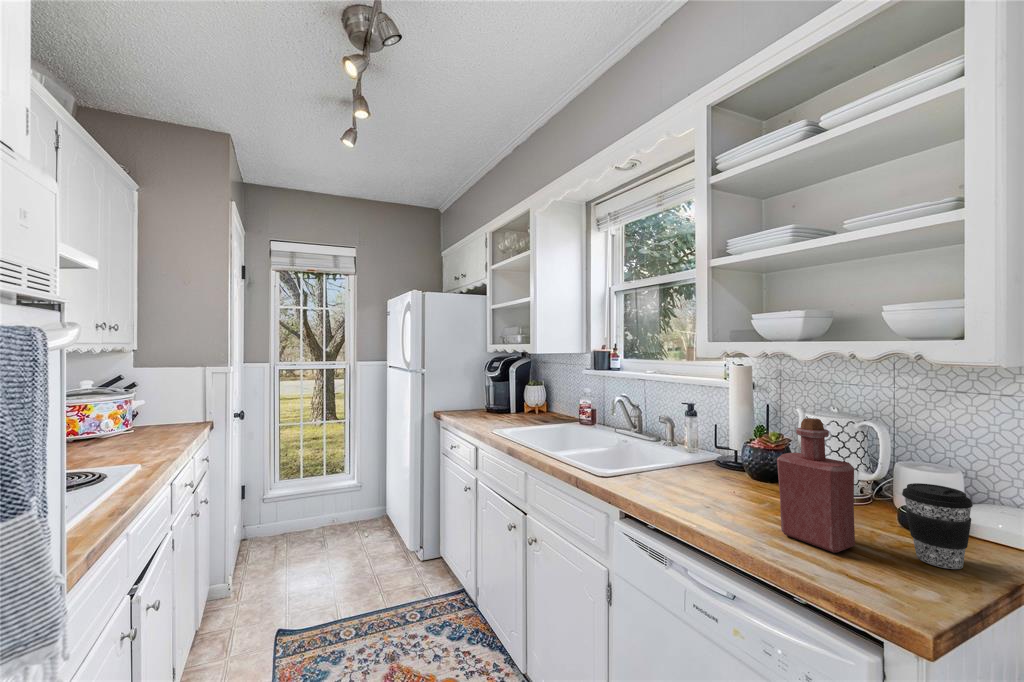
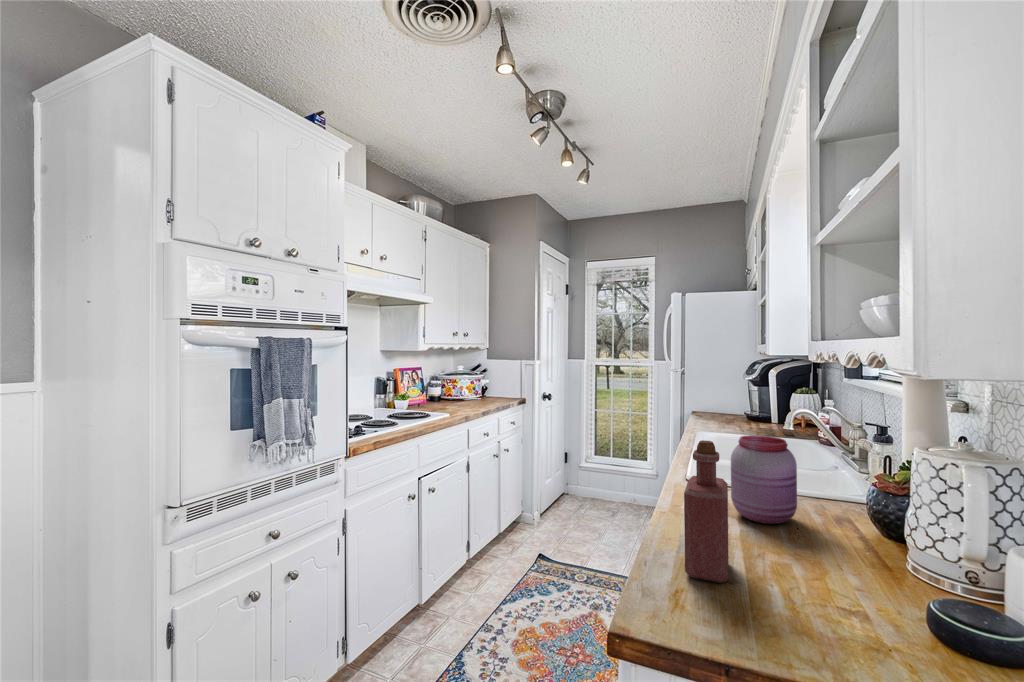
jar: none [680,414,736,490] -> present [731,435,797,524]
coffee cup: present [902,483,973,569] -> none [737,530,804,634]

